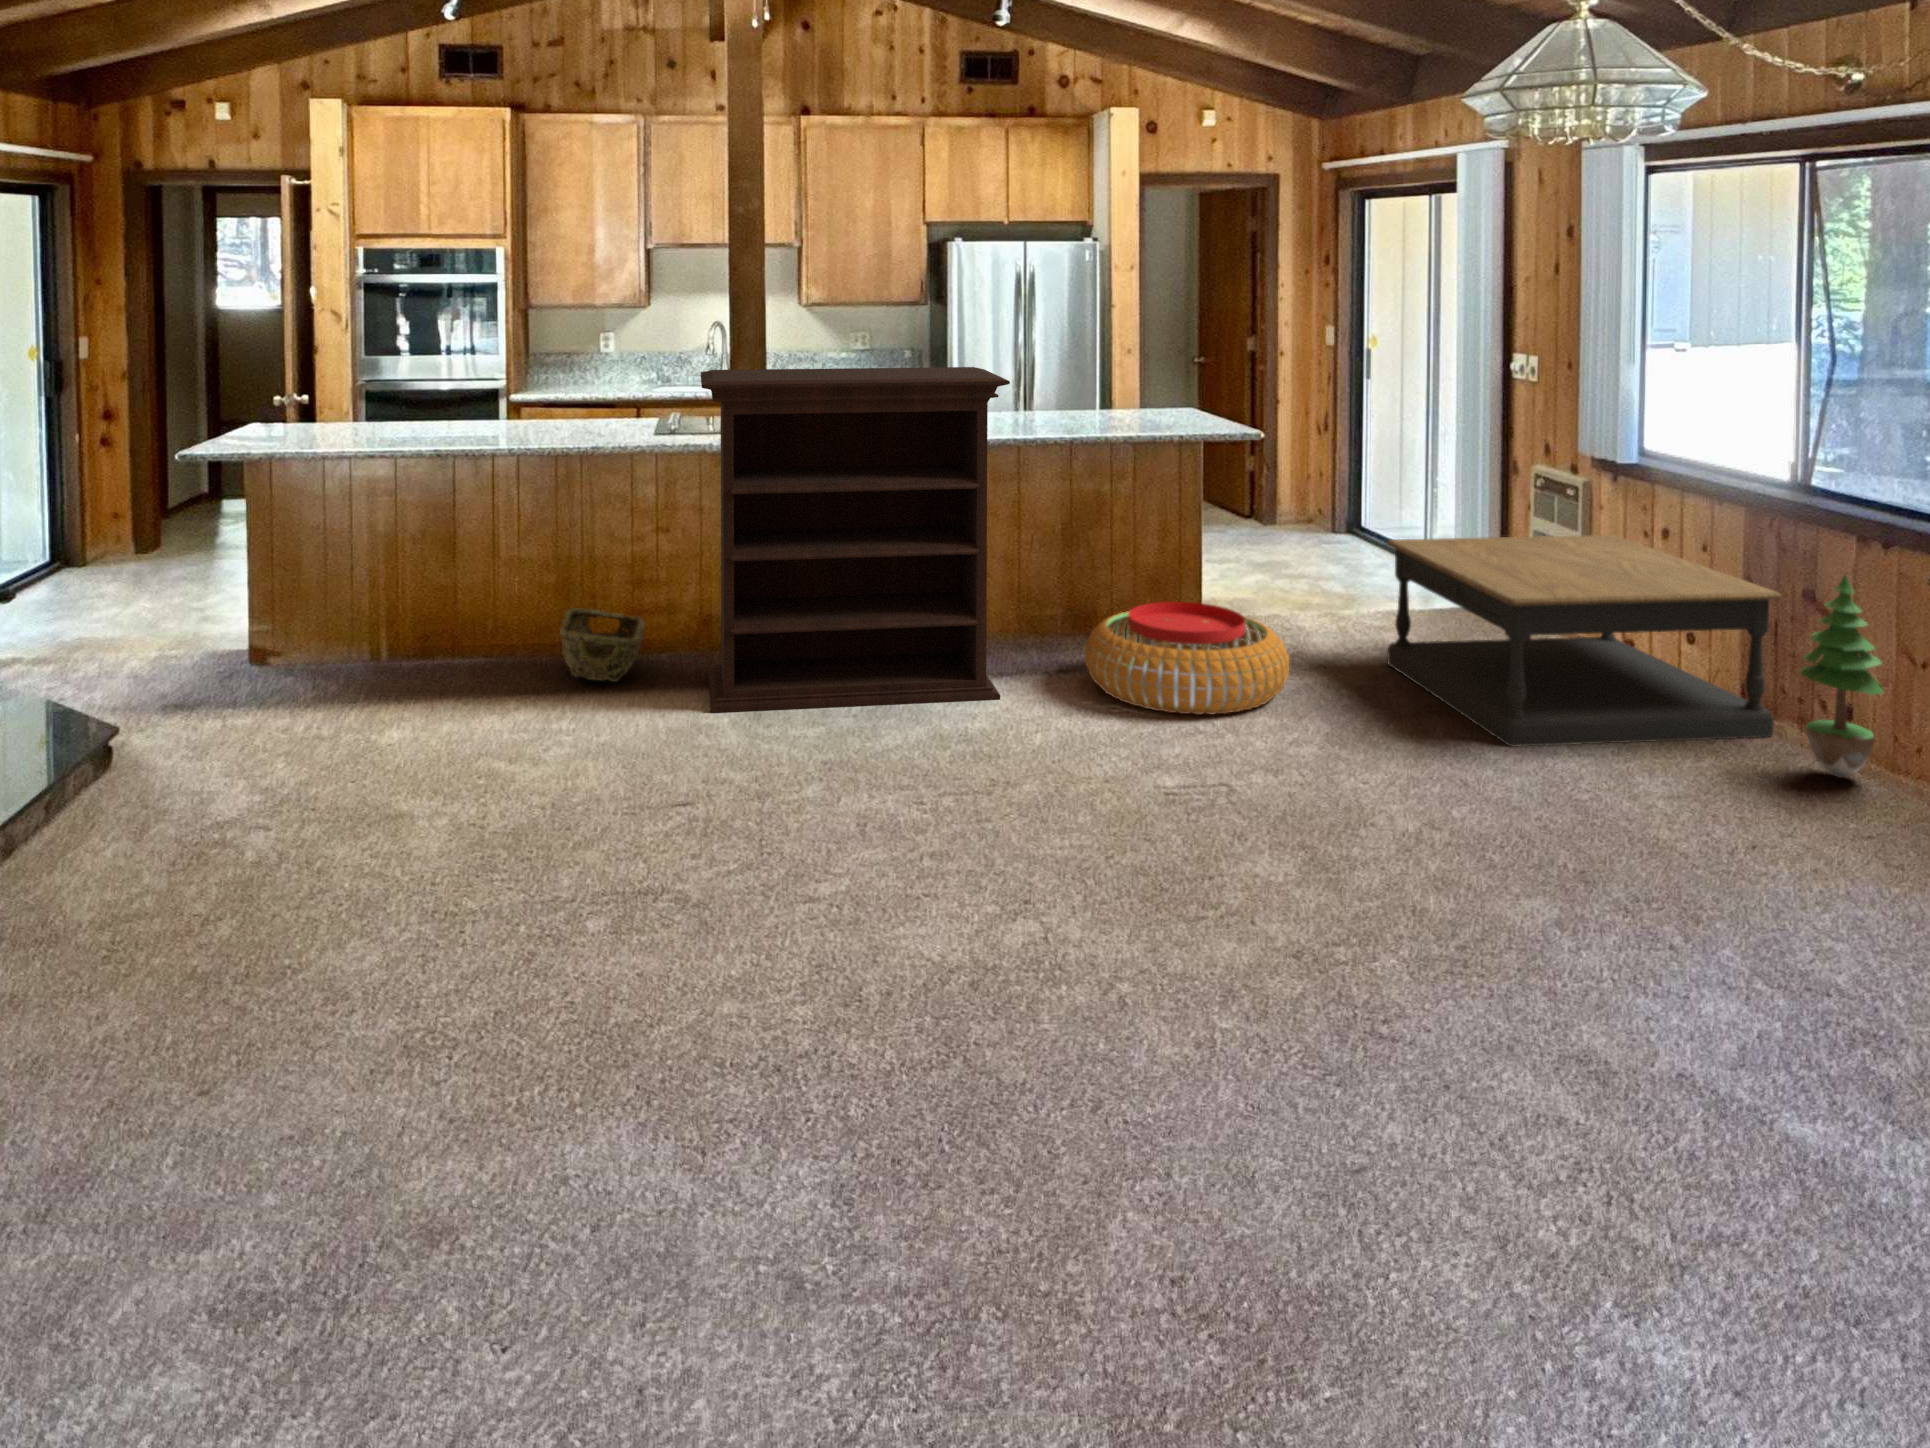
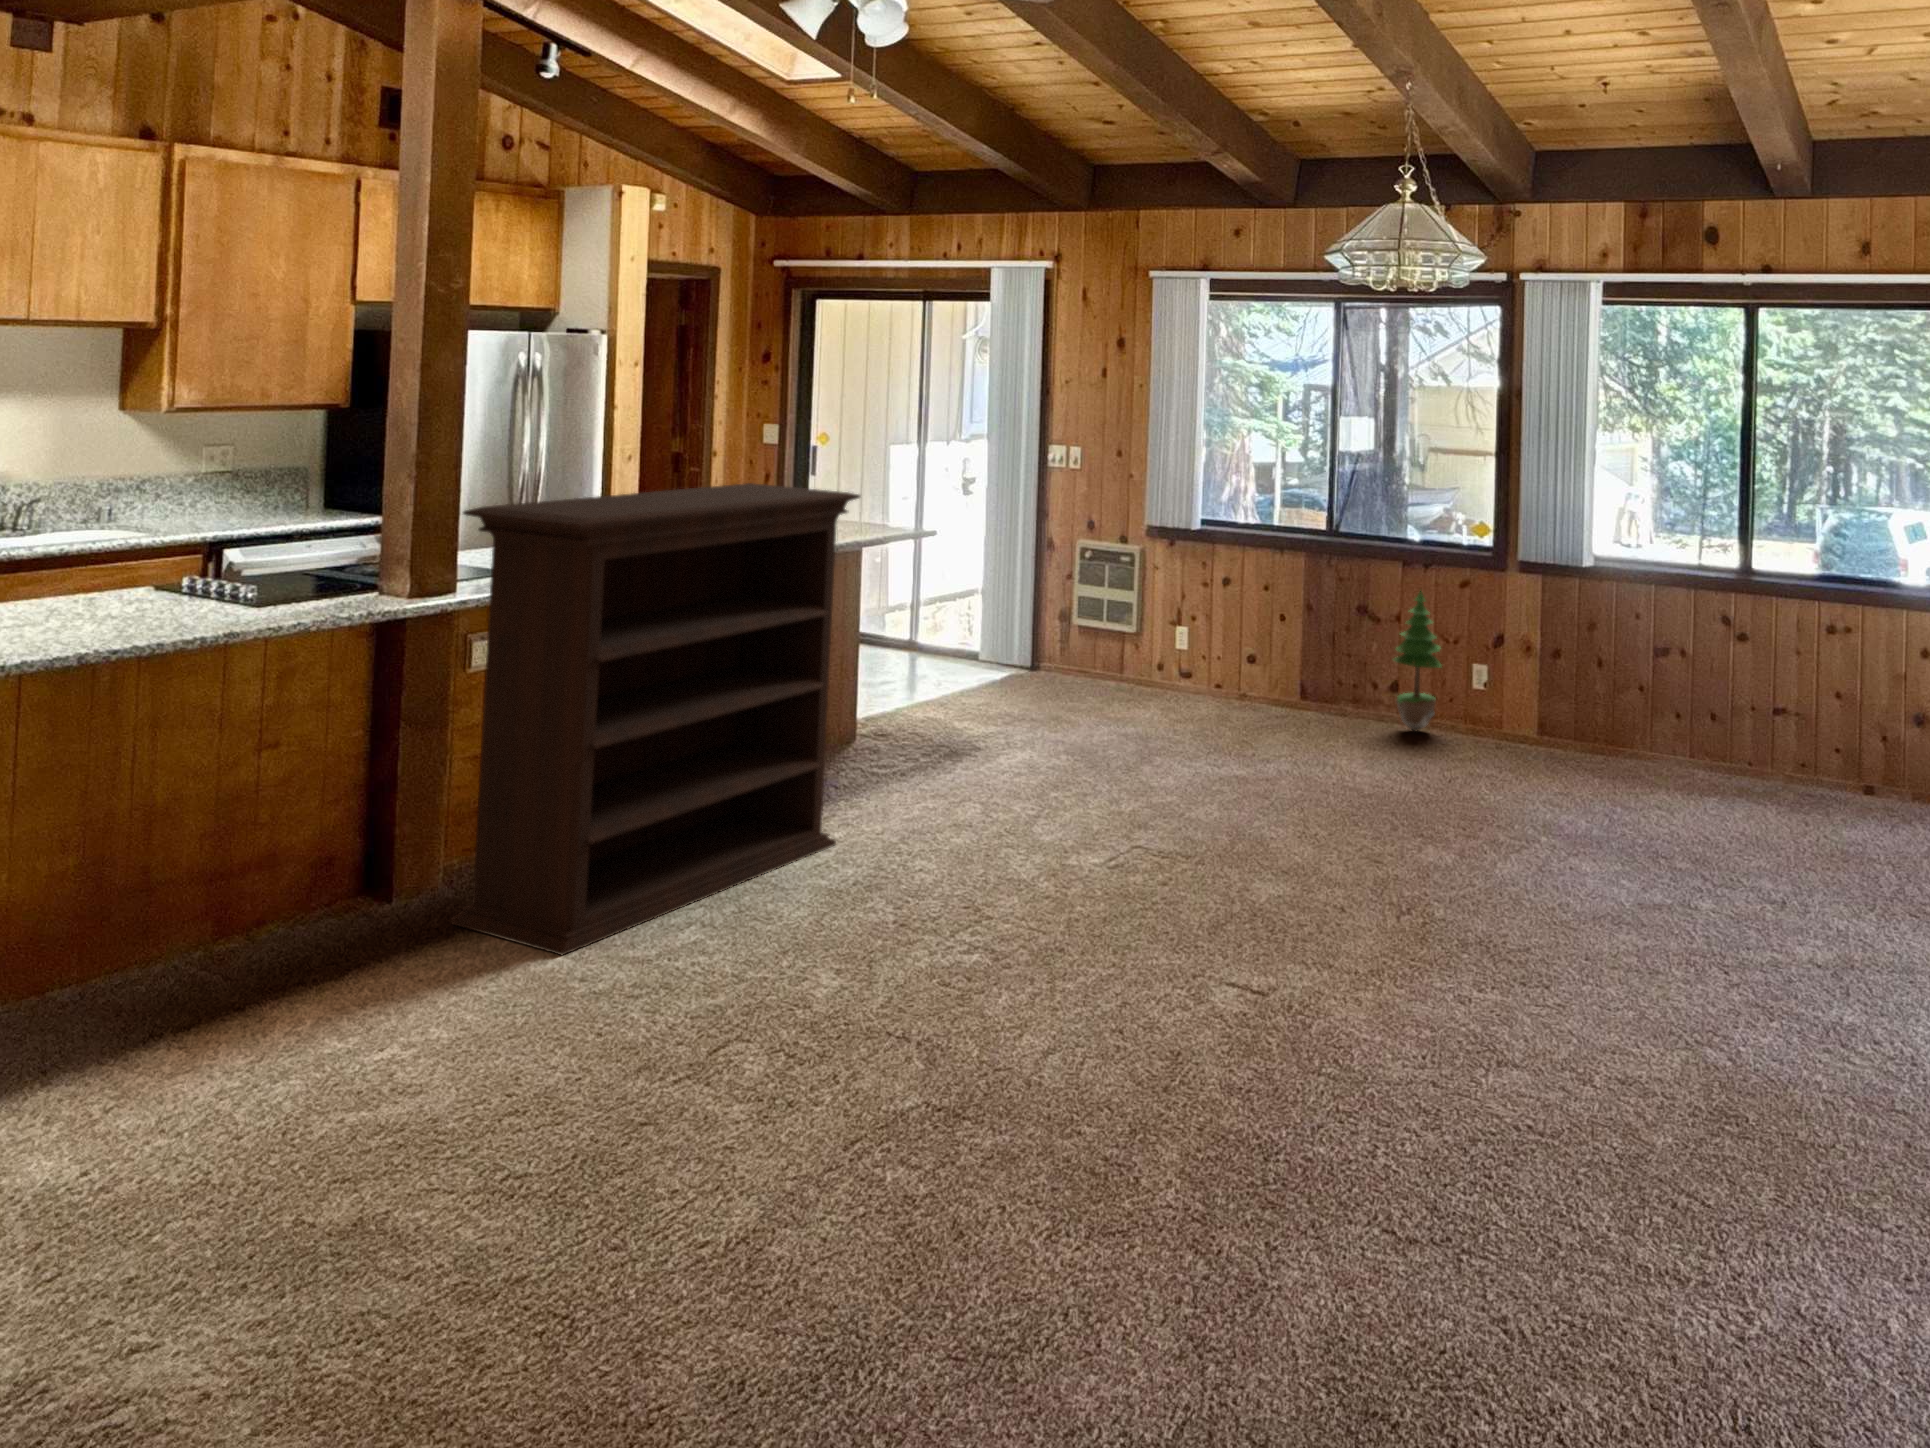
coffee table: present [1387,535,1780,747] -> none [1059,590,1351,764]
pouf: present [1085,602,1289,715] -> none [861,703,1065,814]
woven basket: present [560,608,644,682] -> none [180,878,384,984]

